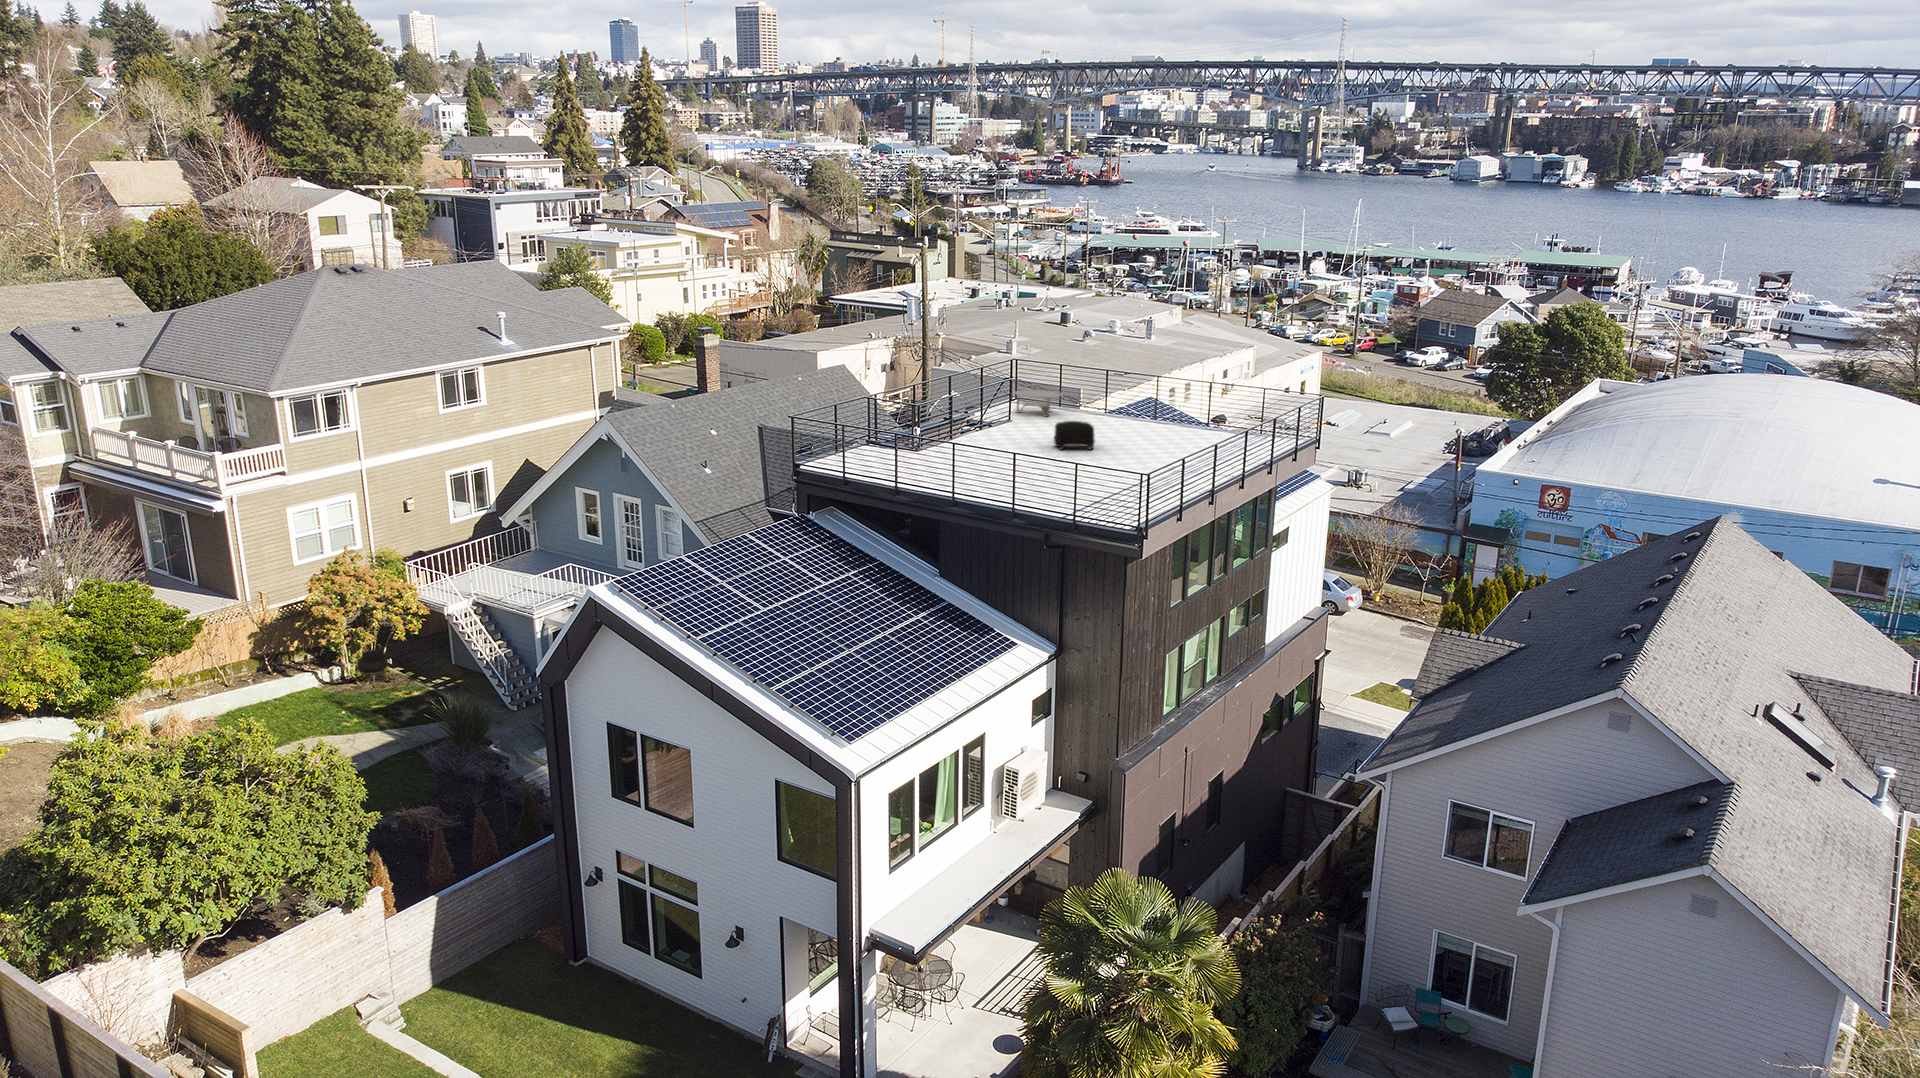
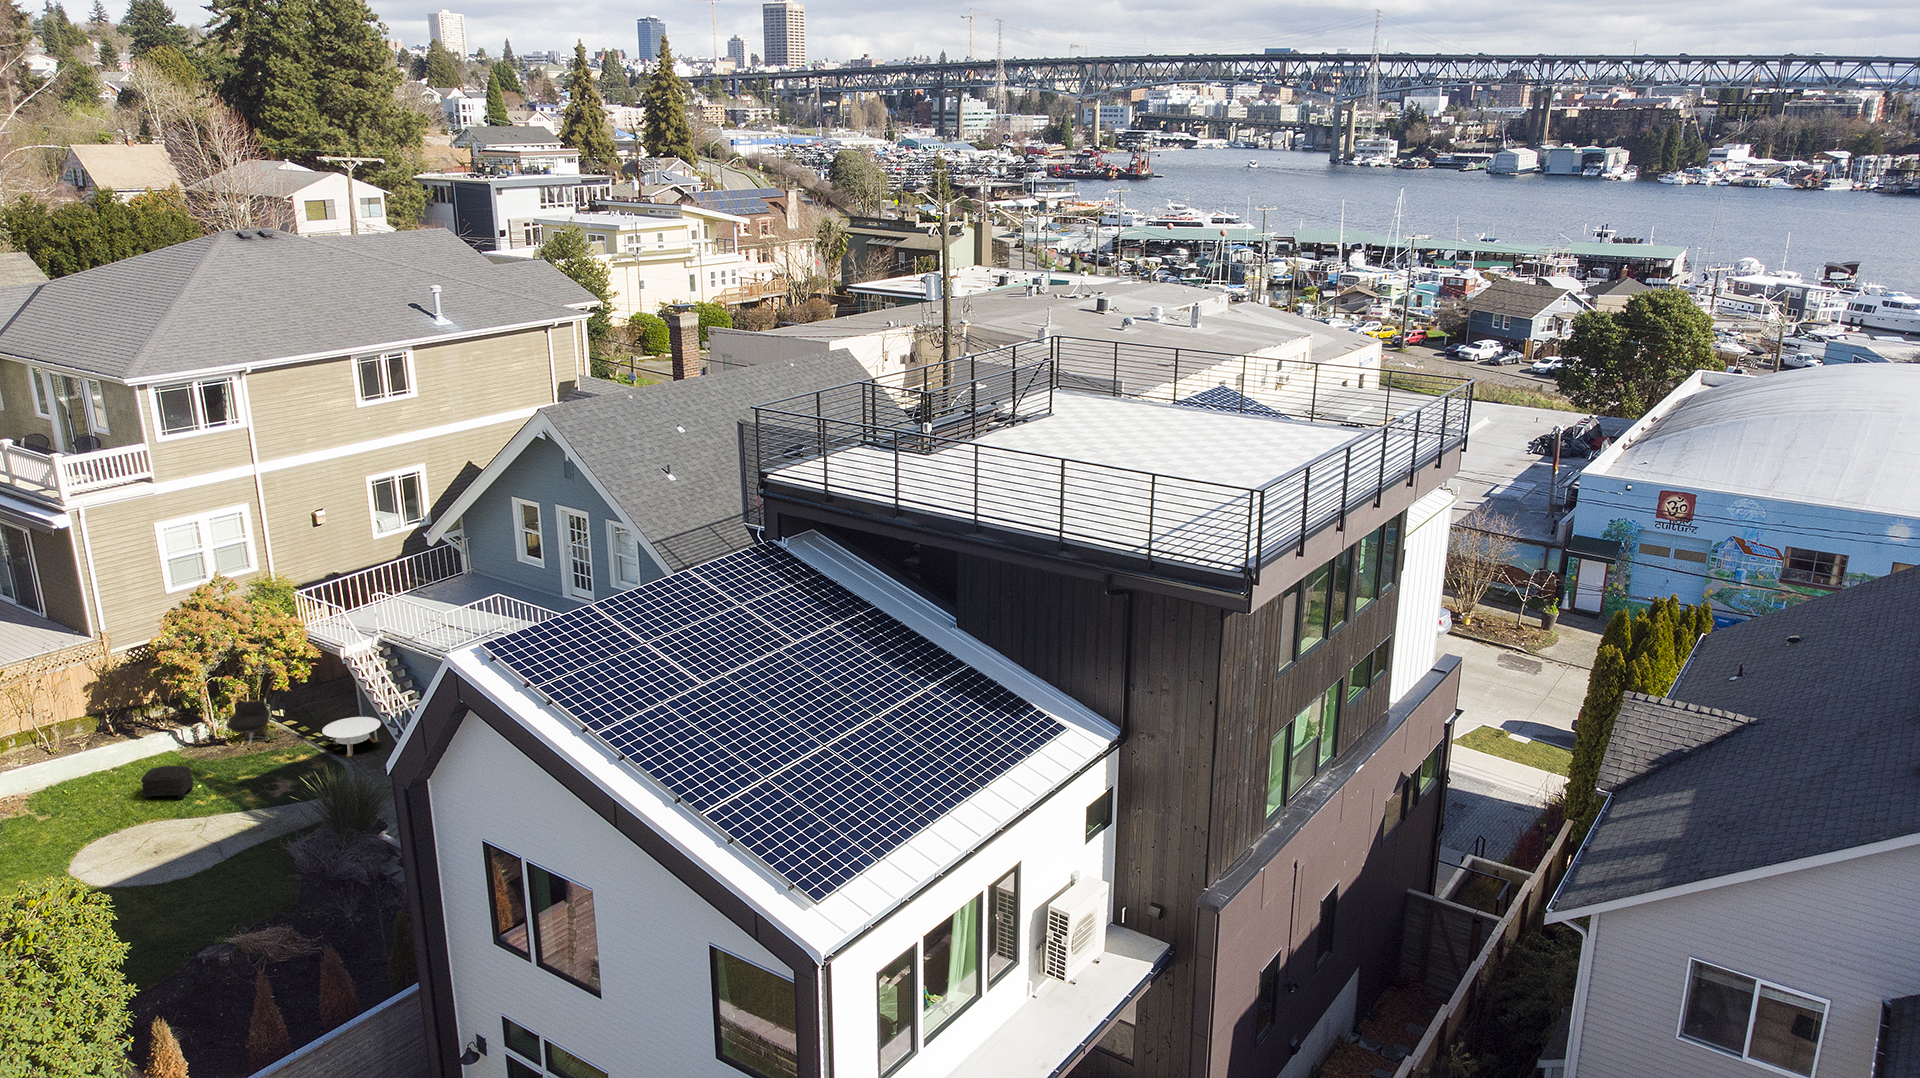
round table: present [1015,390,1062,417] -> present [322,717,381,757]
ottoman: present [1054,421,1095,450] -> present [141,766,193,800]

